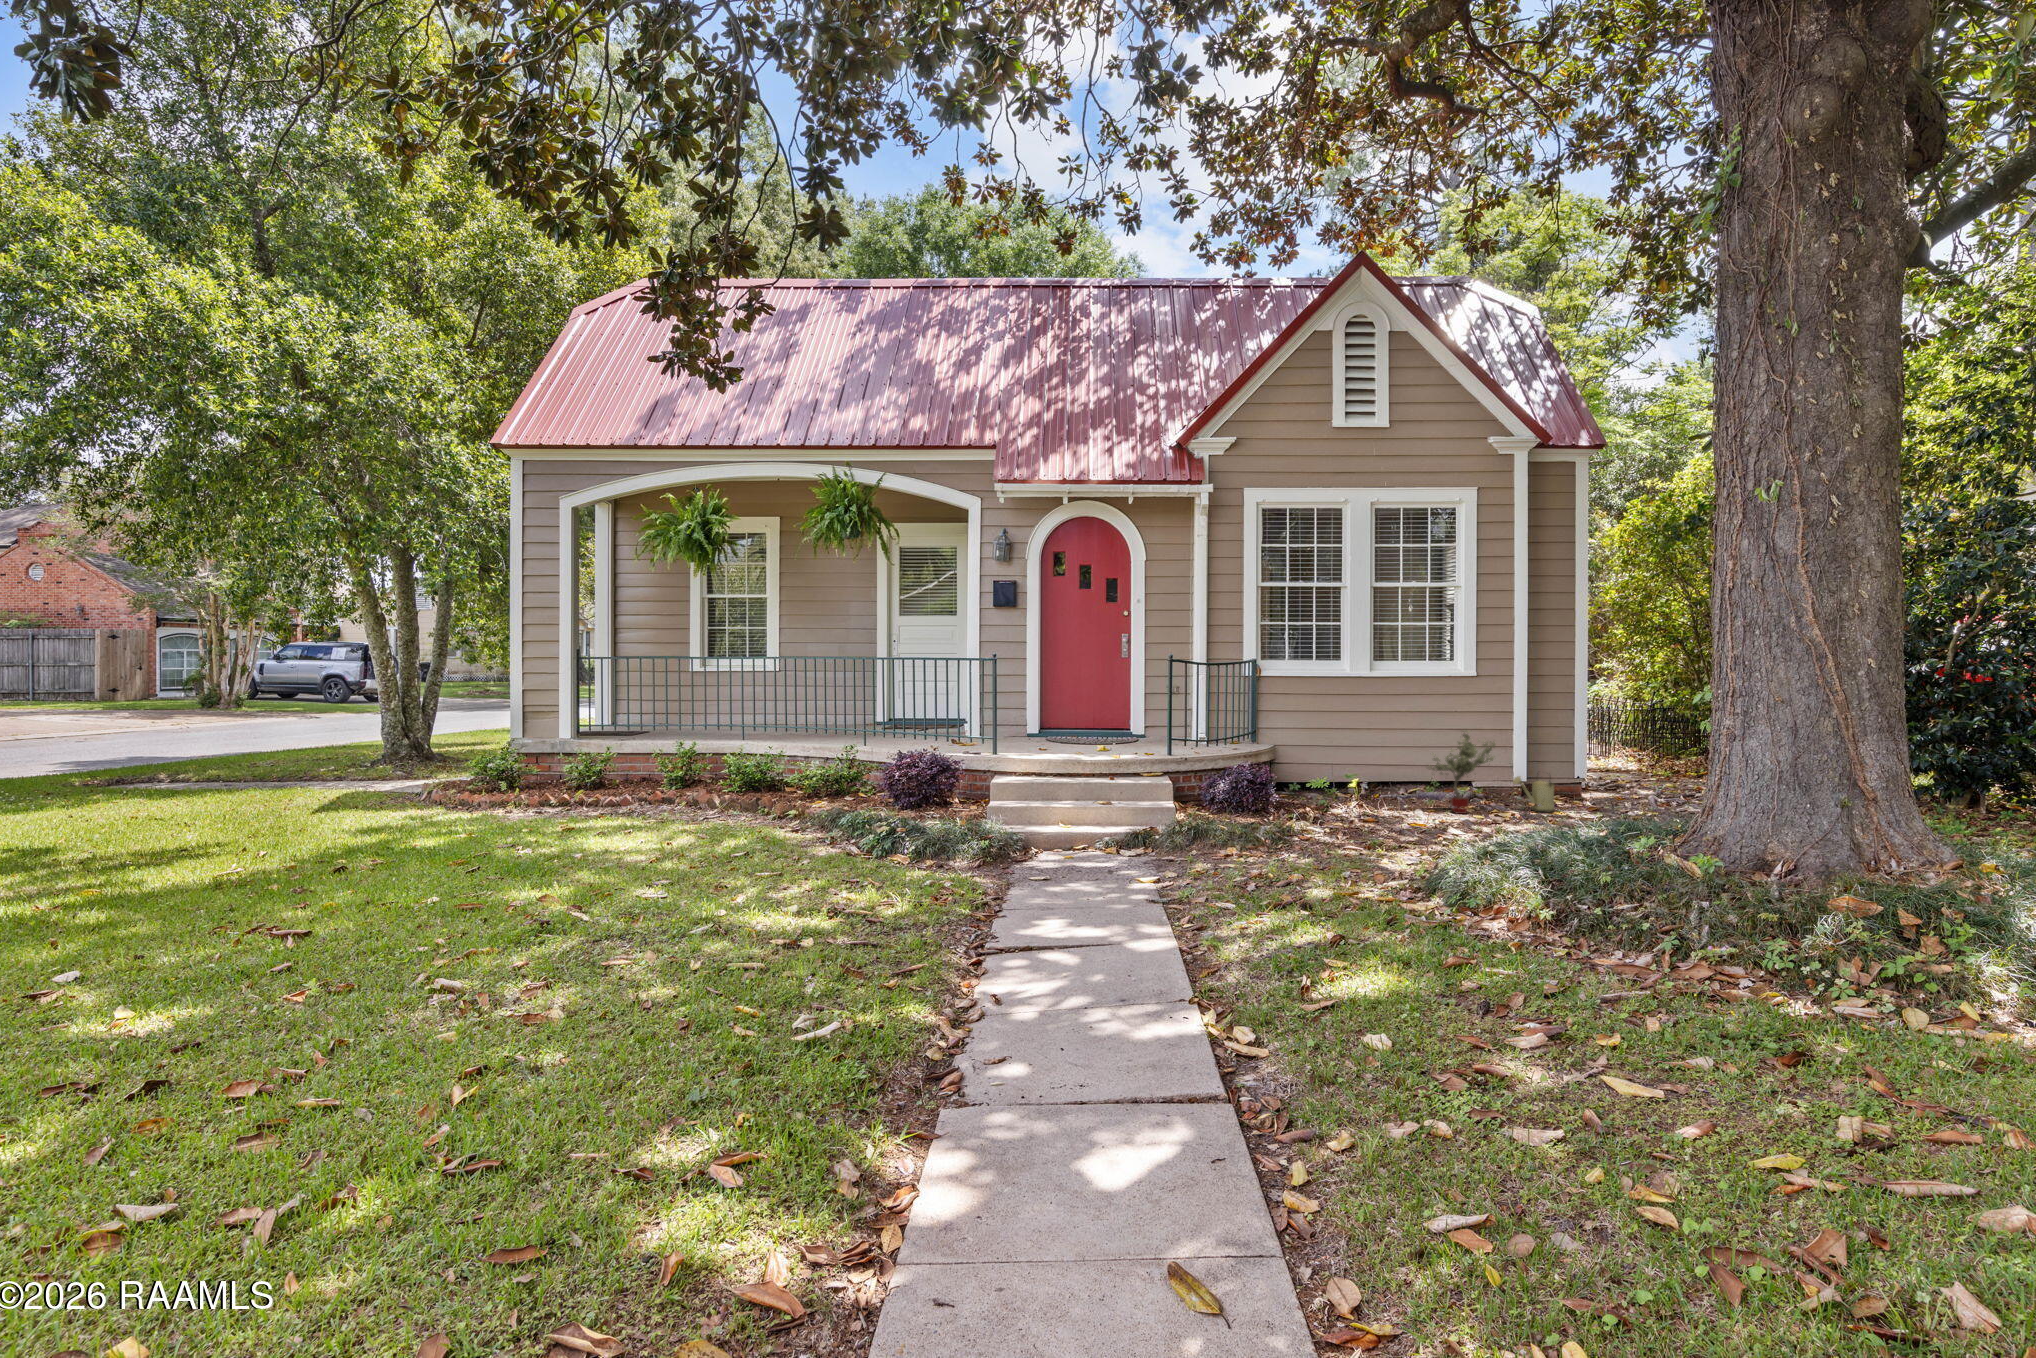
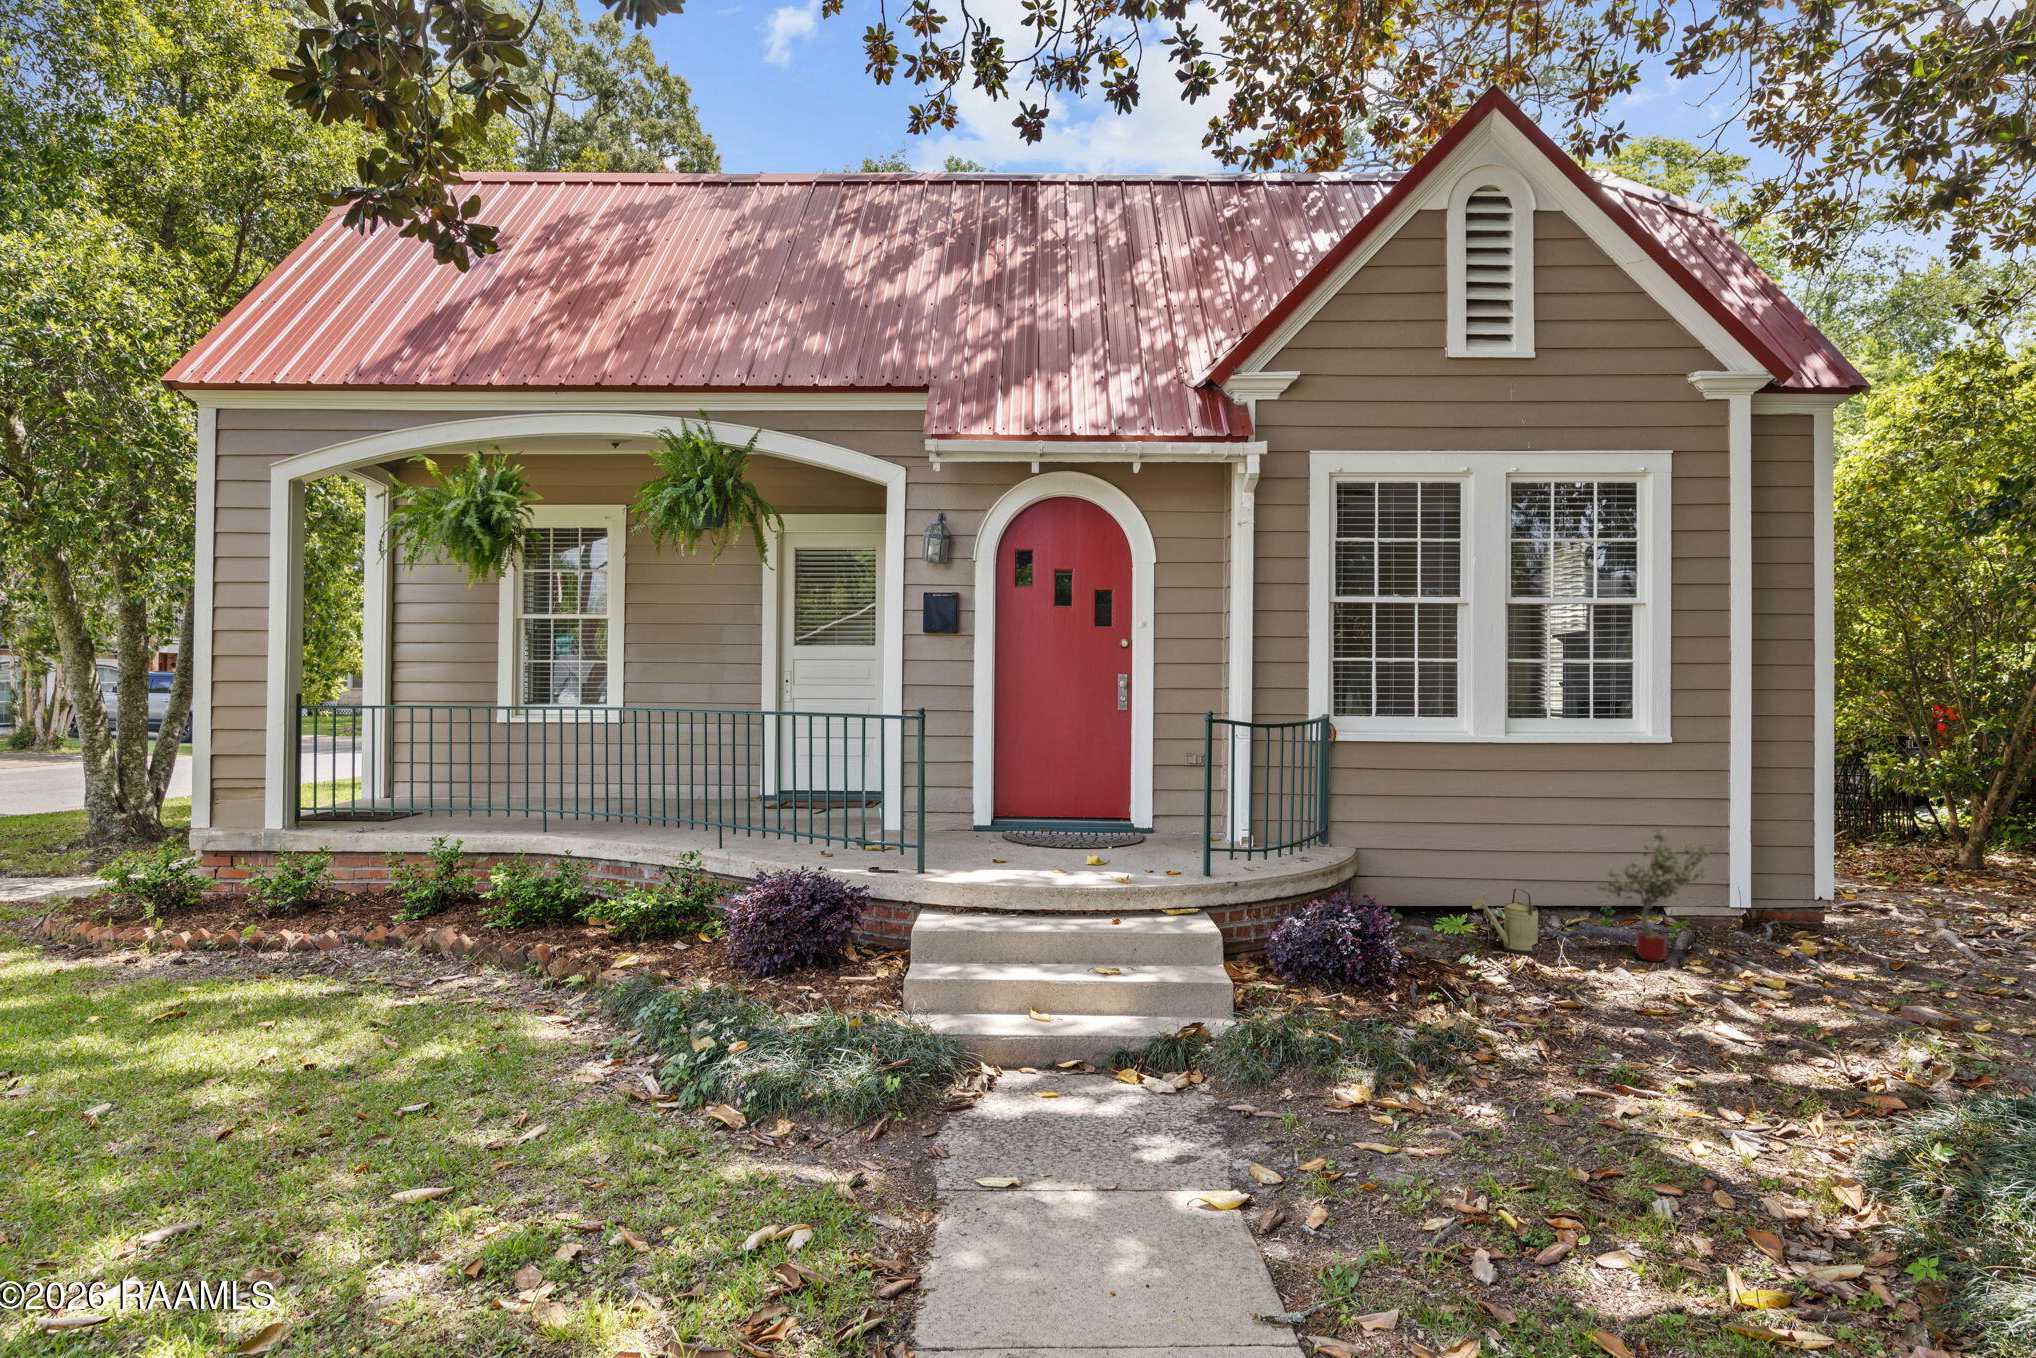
watering can: present [1513,776,1555,813] -> present [1472,888,1543,955]

